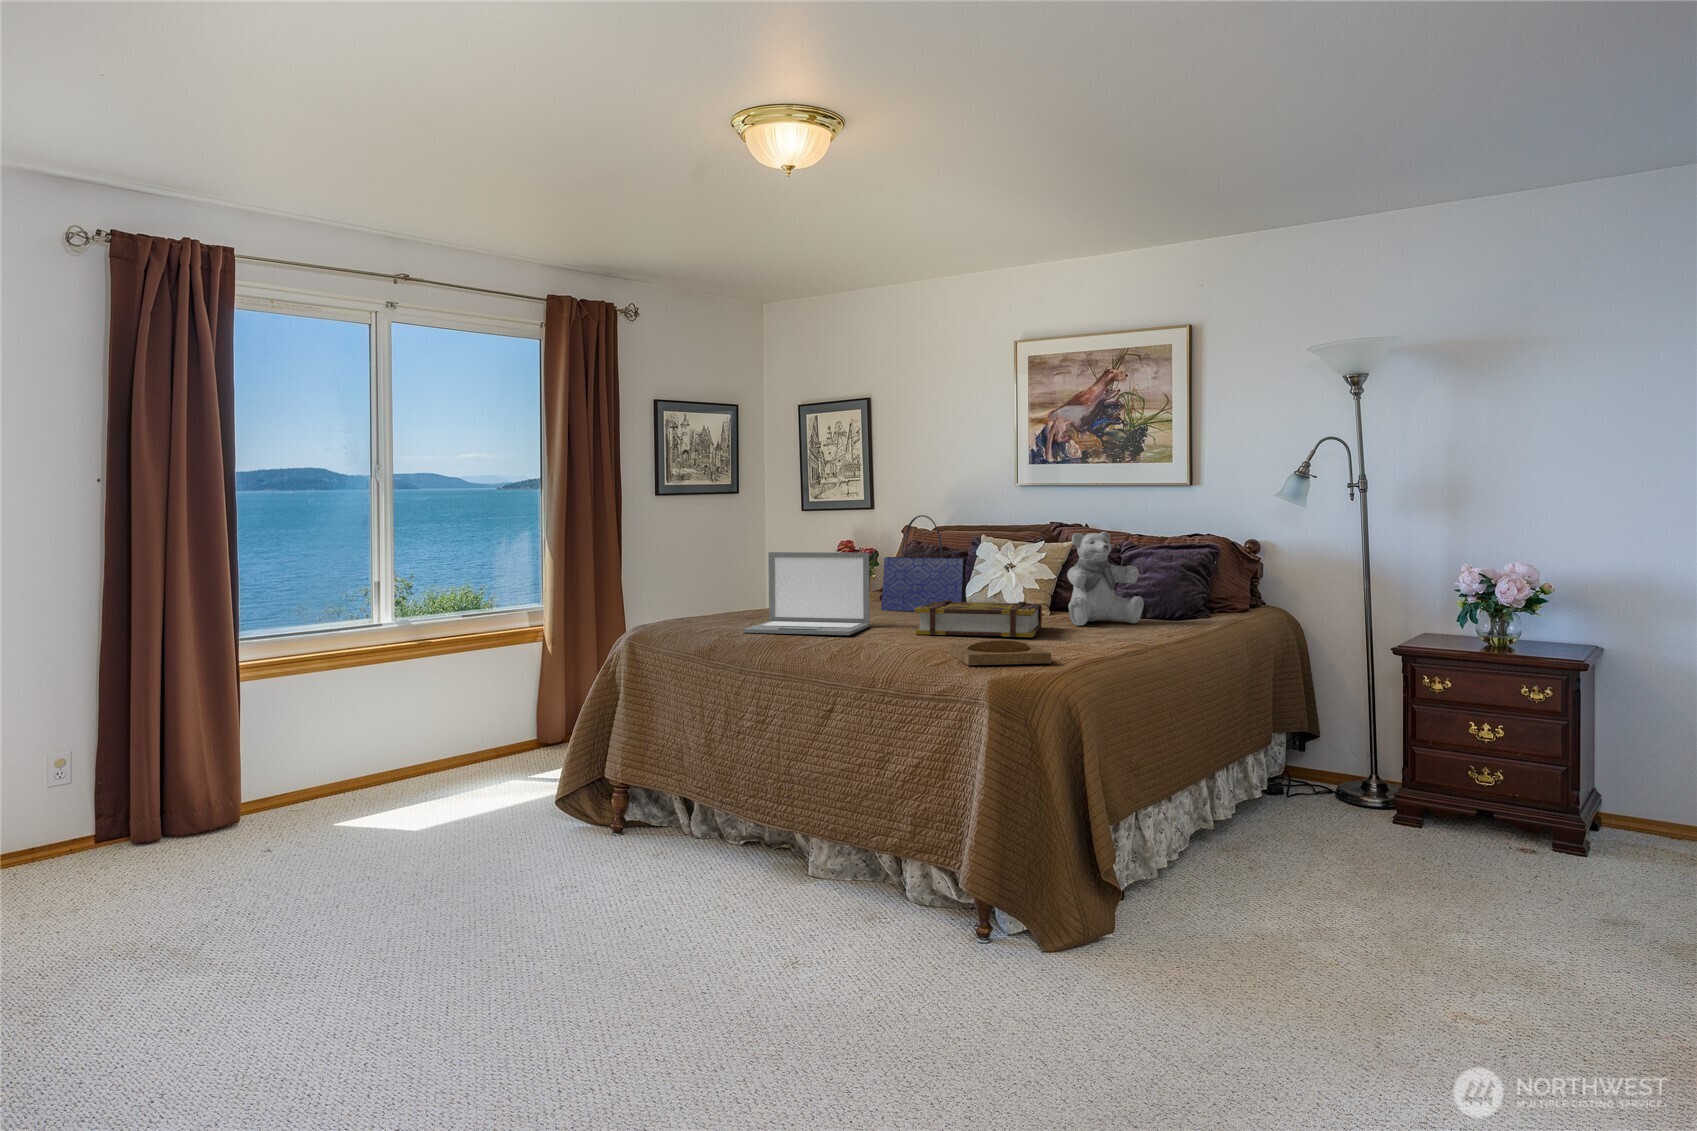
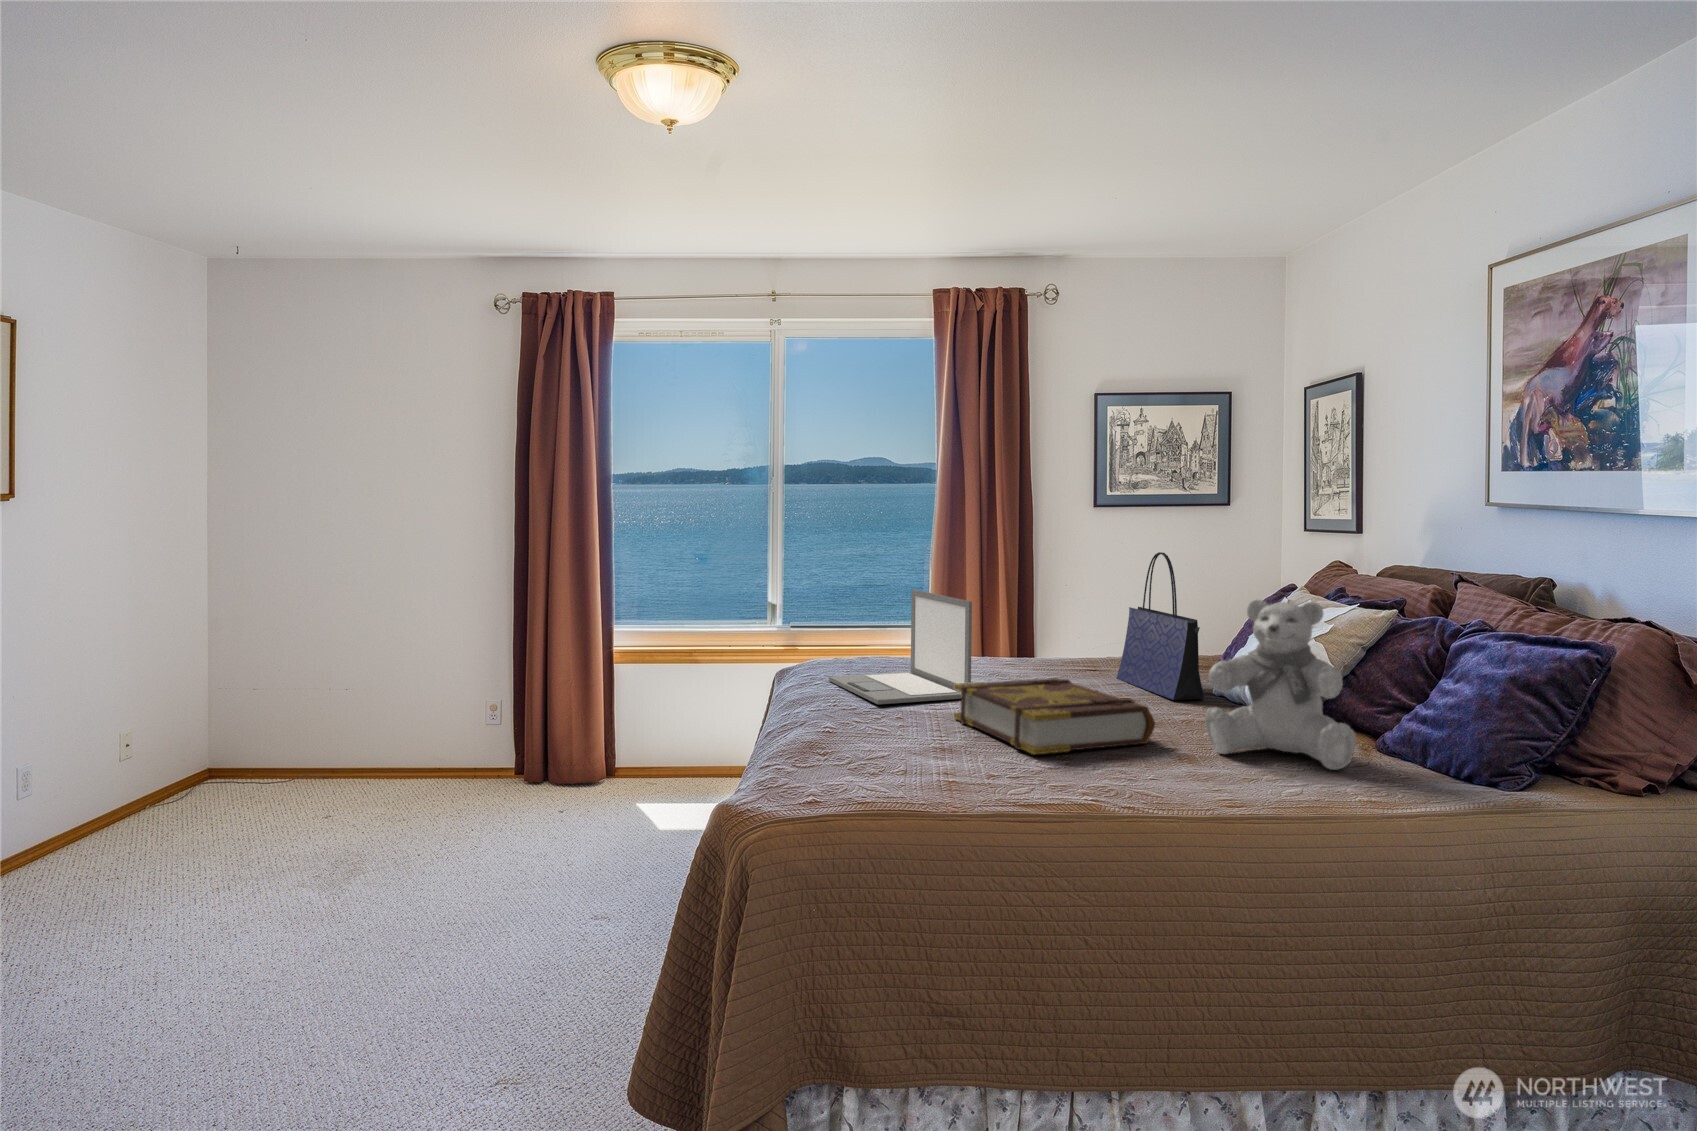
tray: present [949,640,1051,665] -> none [756,739,920,795]

